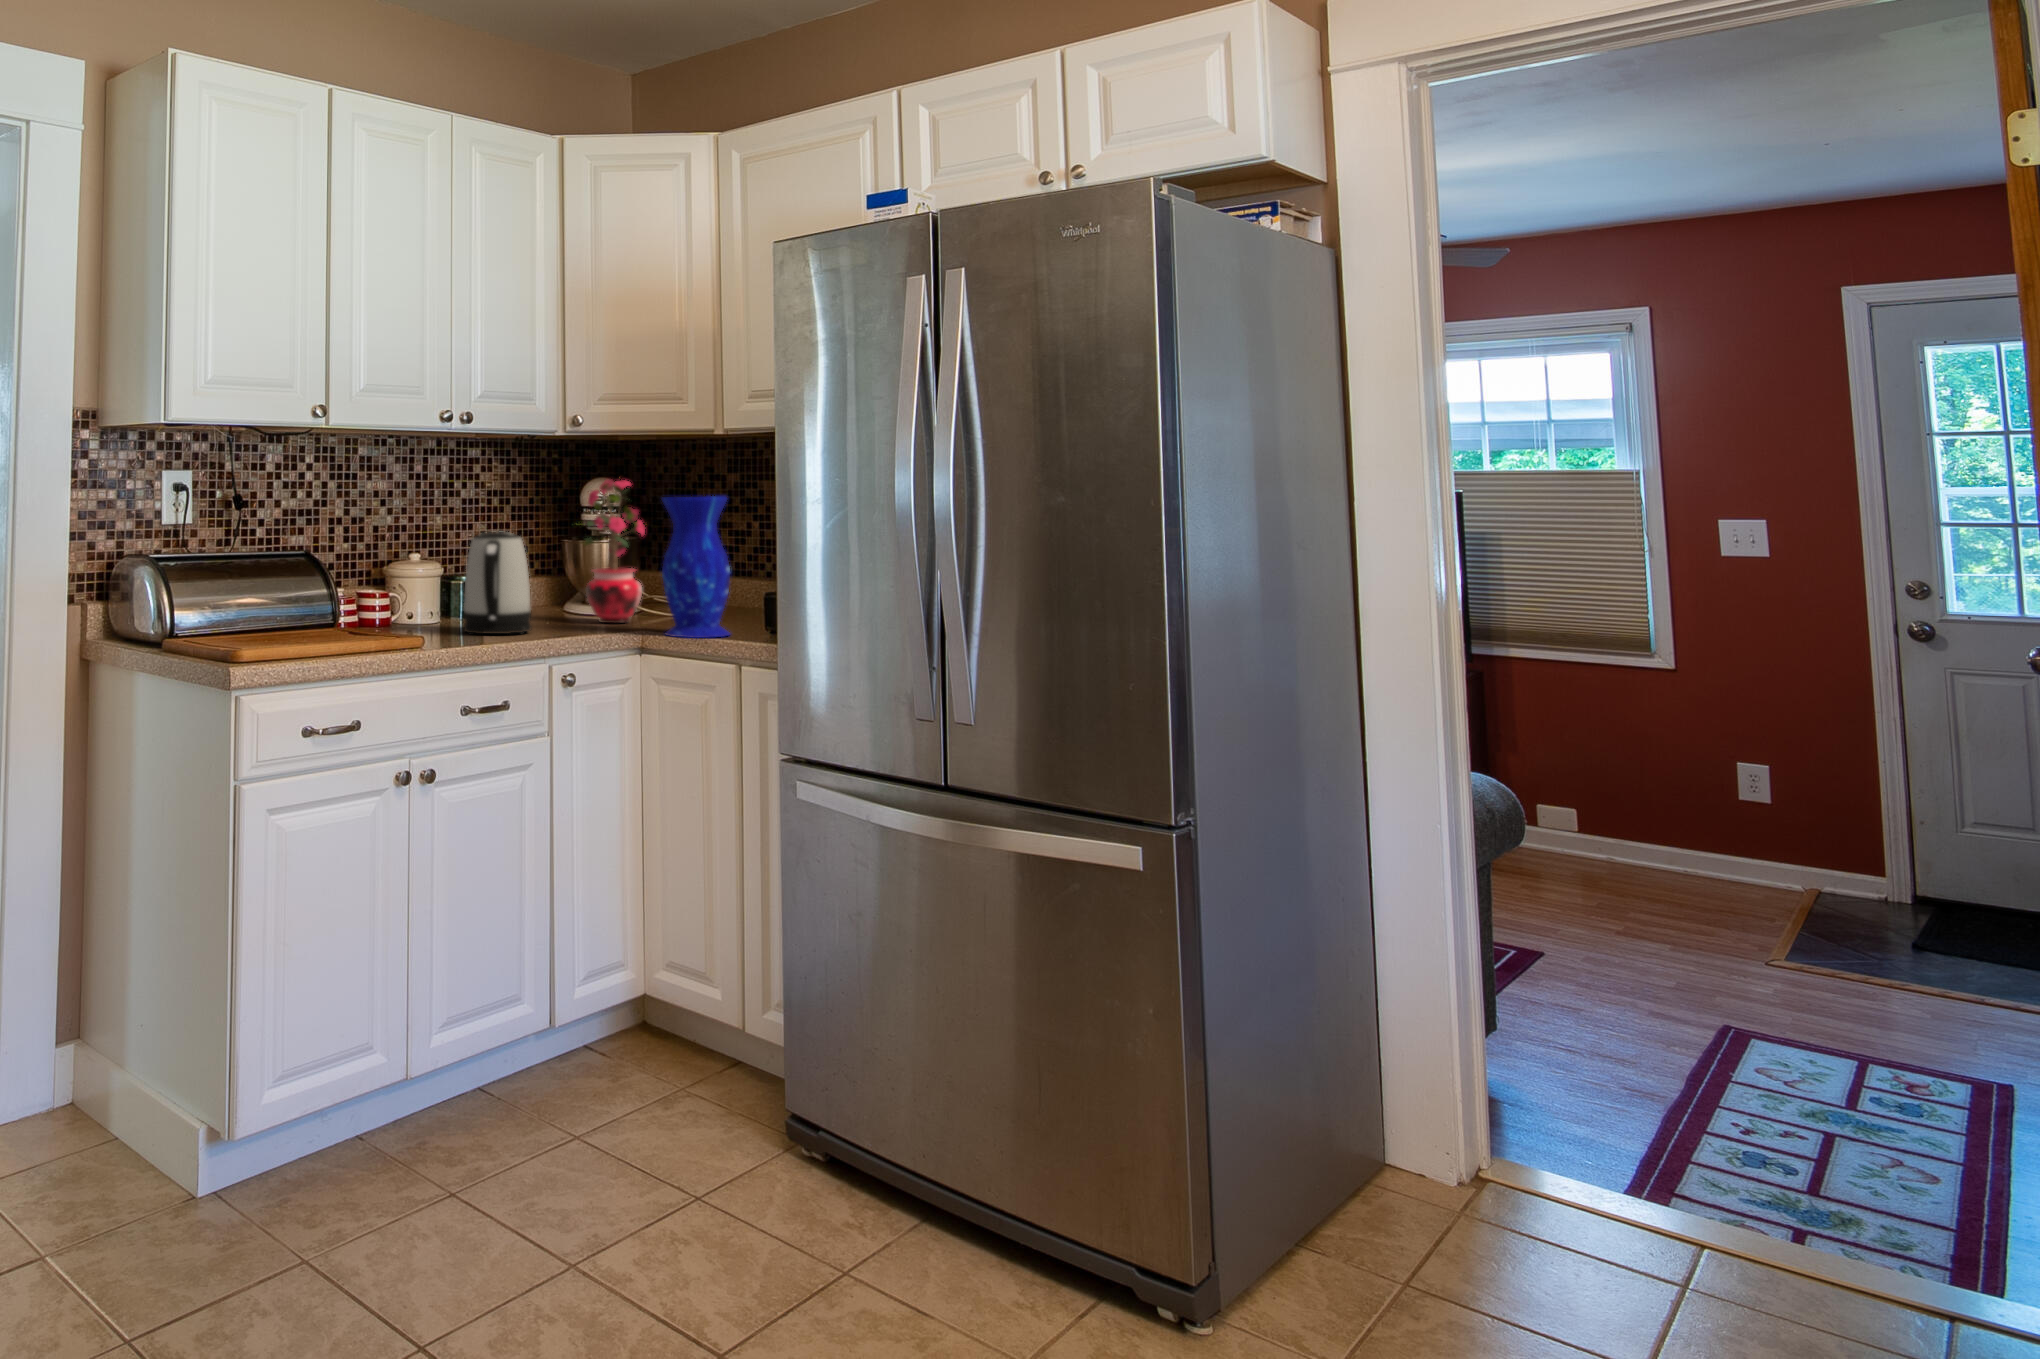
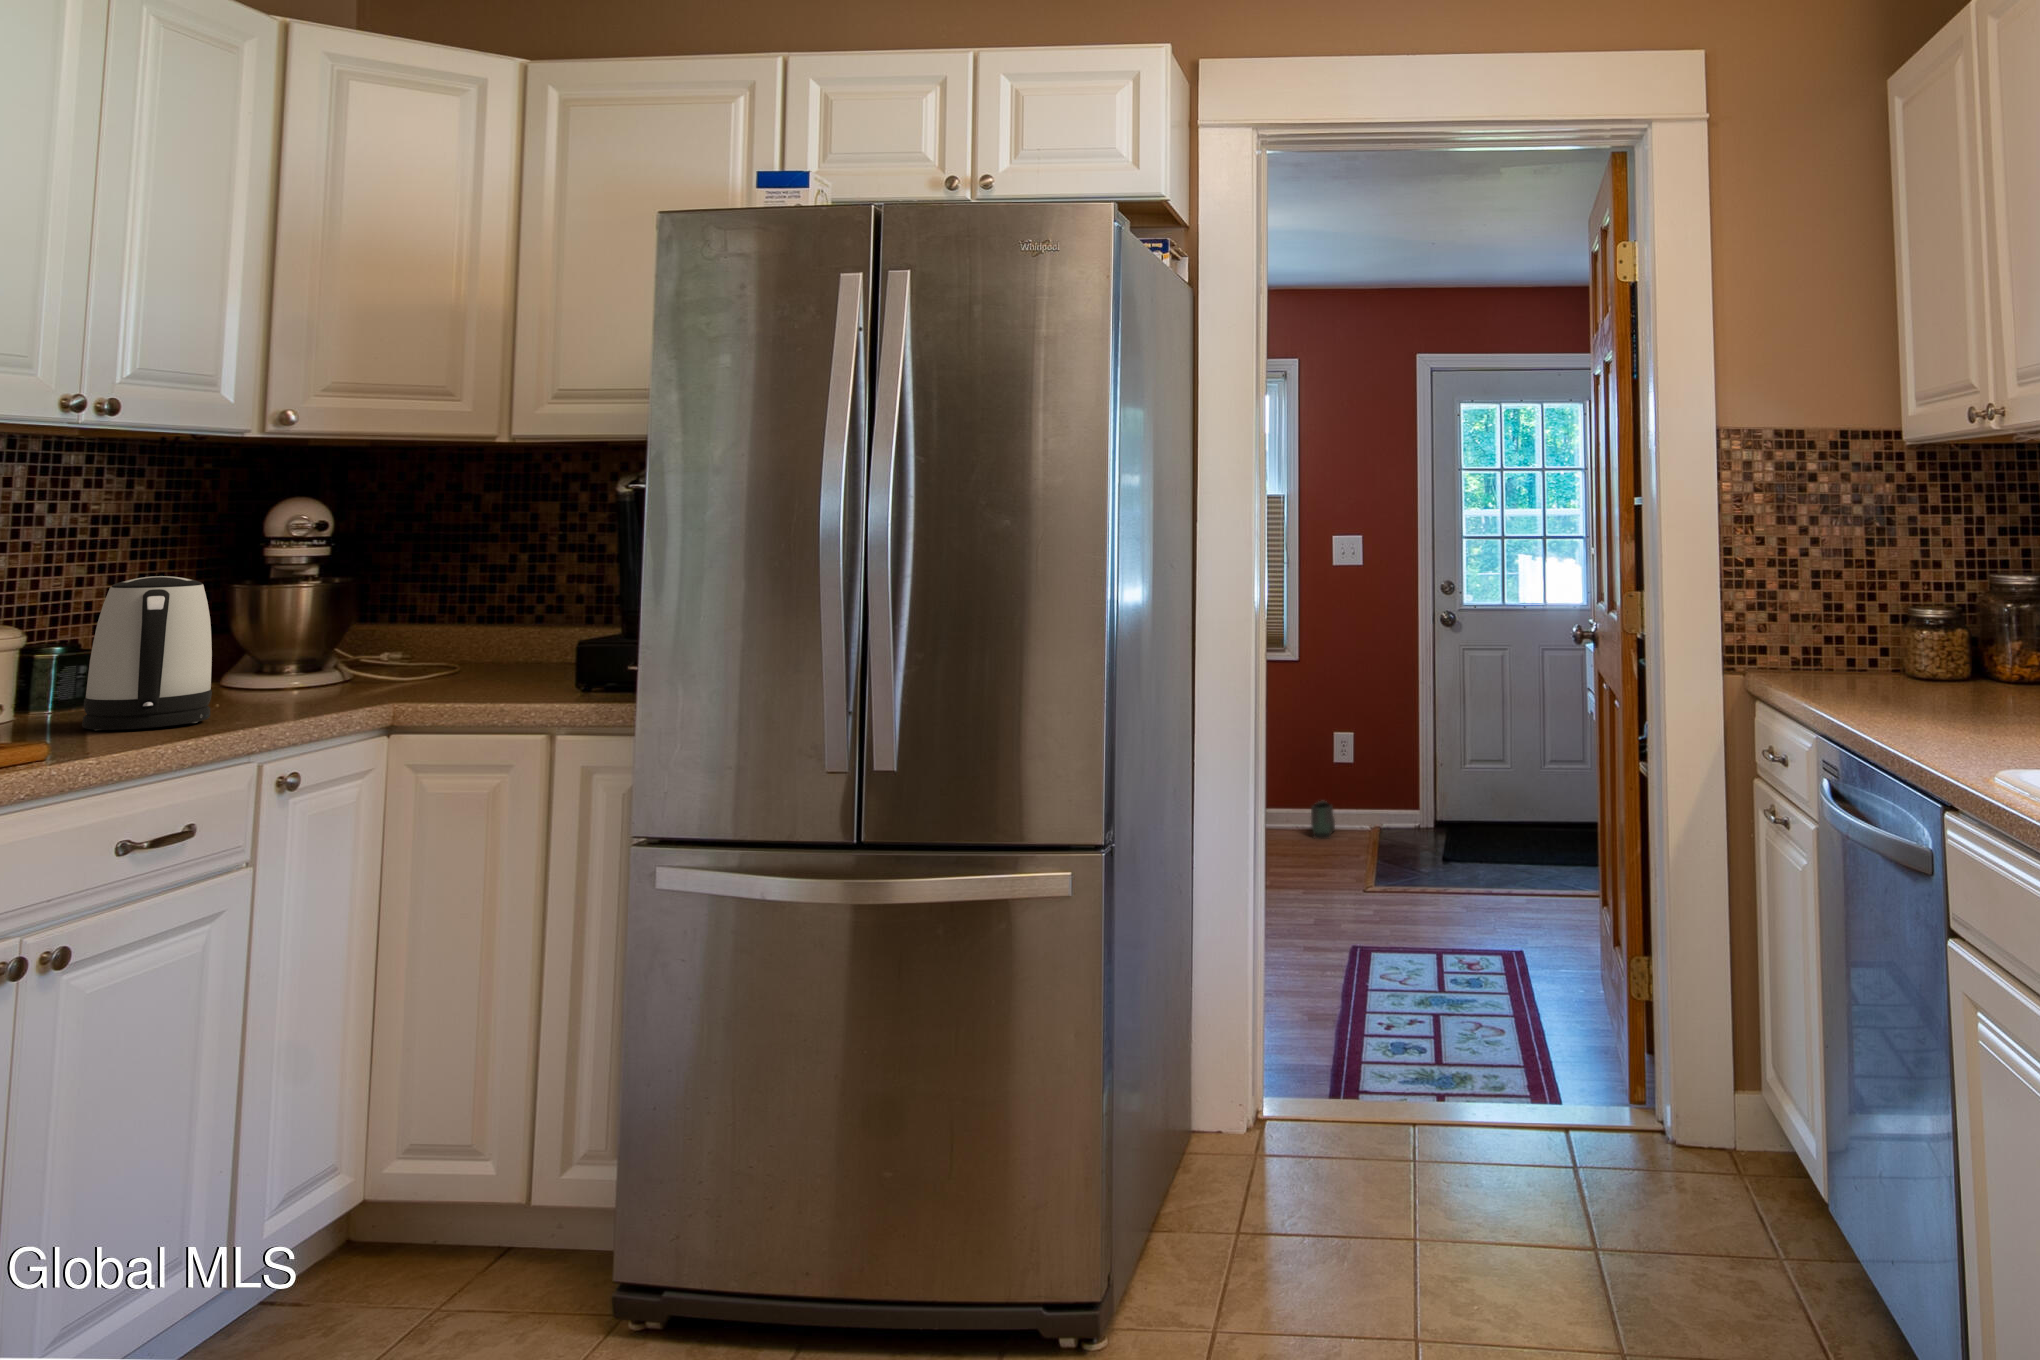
potted plant: present [576,477,645,623] -> none [271,496,395,697]
vase: present [662,496,730,638] -> none [427,524,535,708]
shoe: none [1697,844,1742,893] -> present [1311,801,1335,839]

